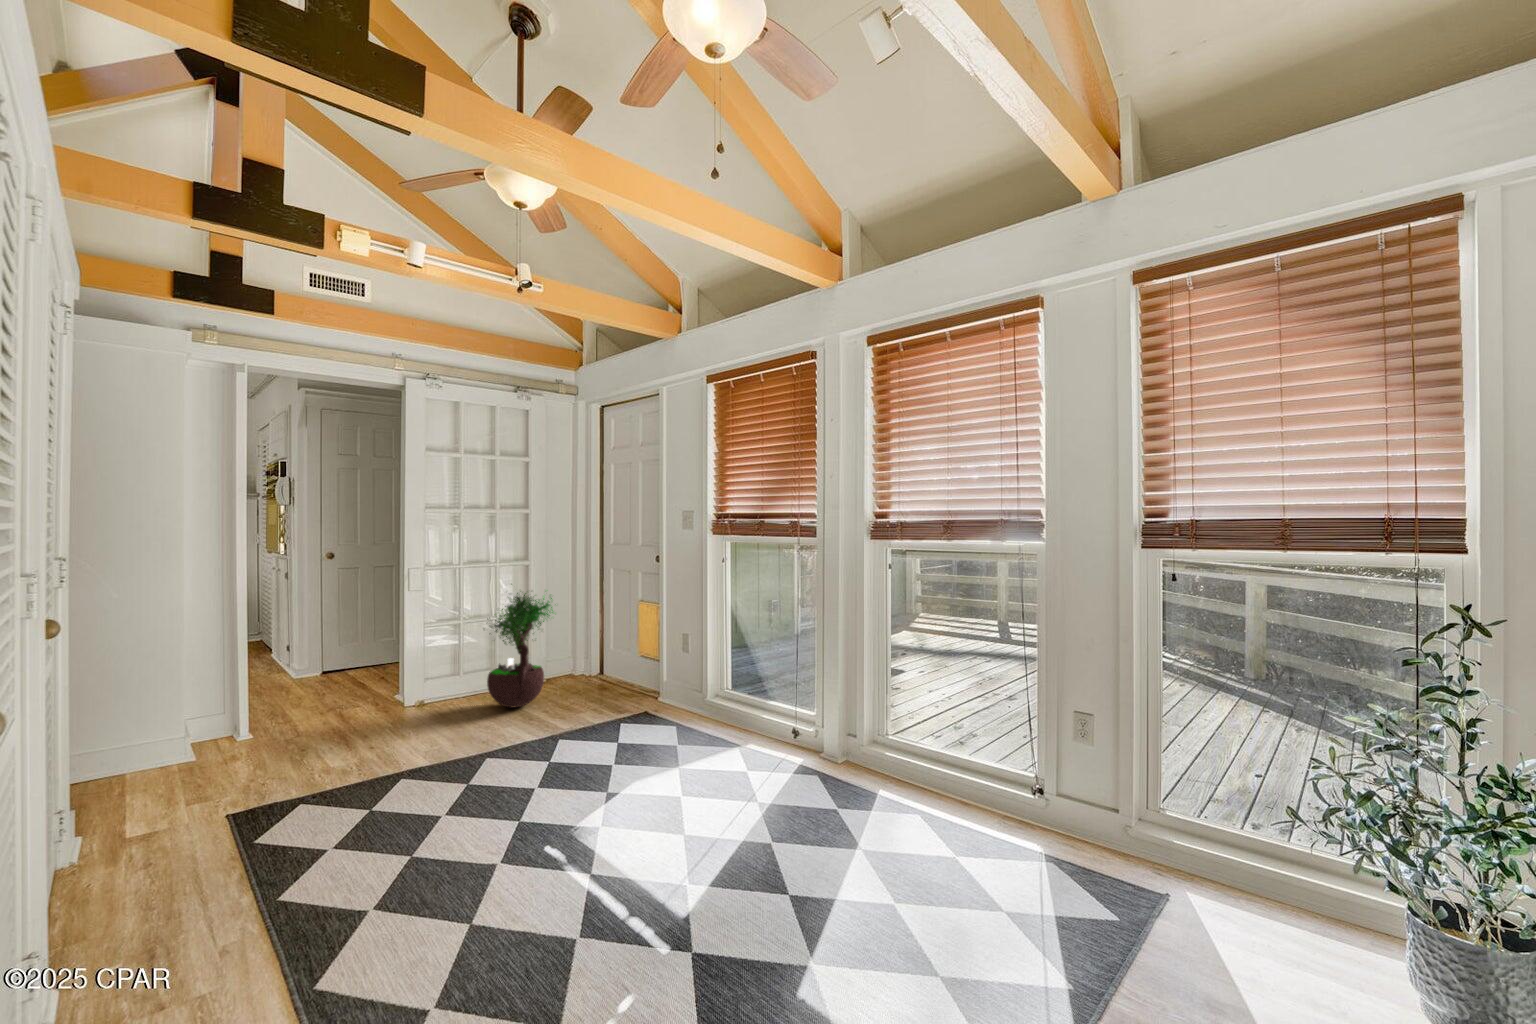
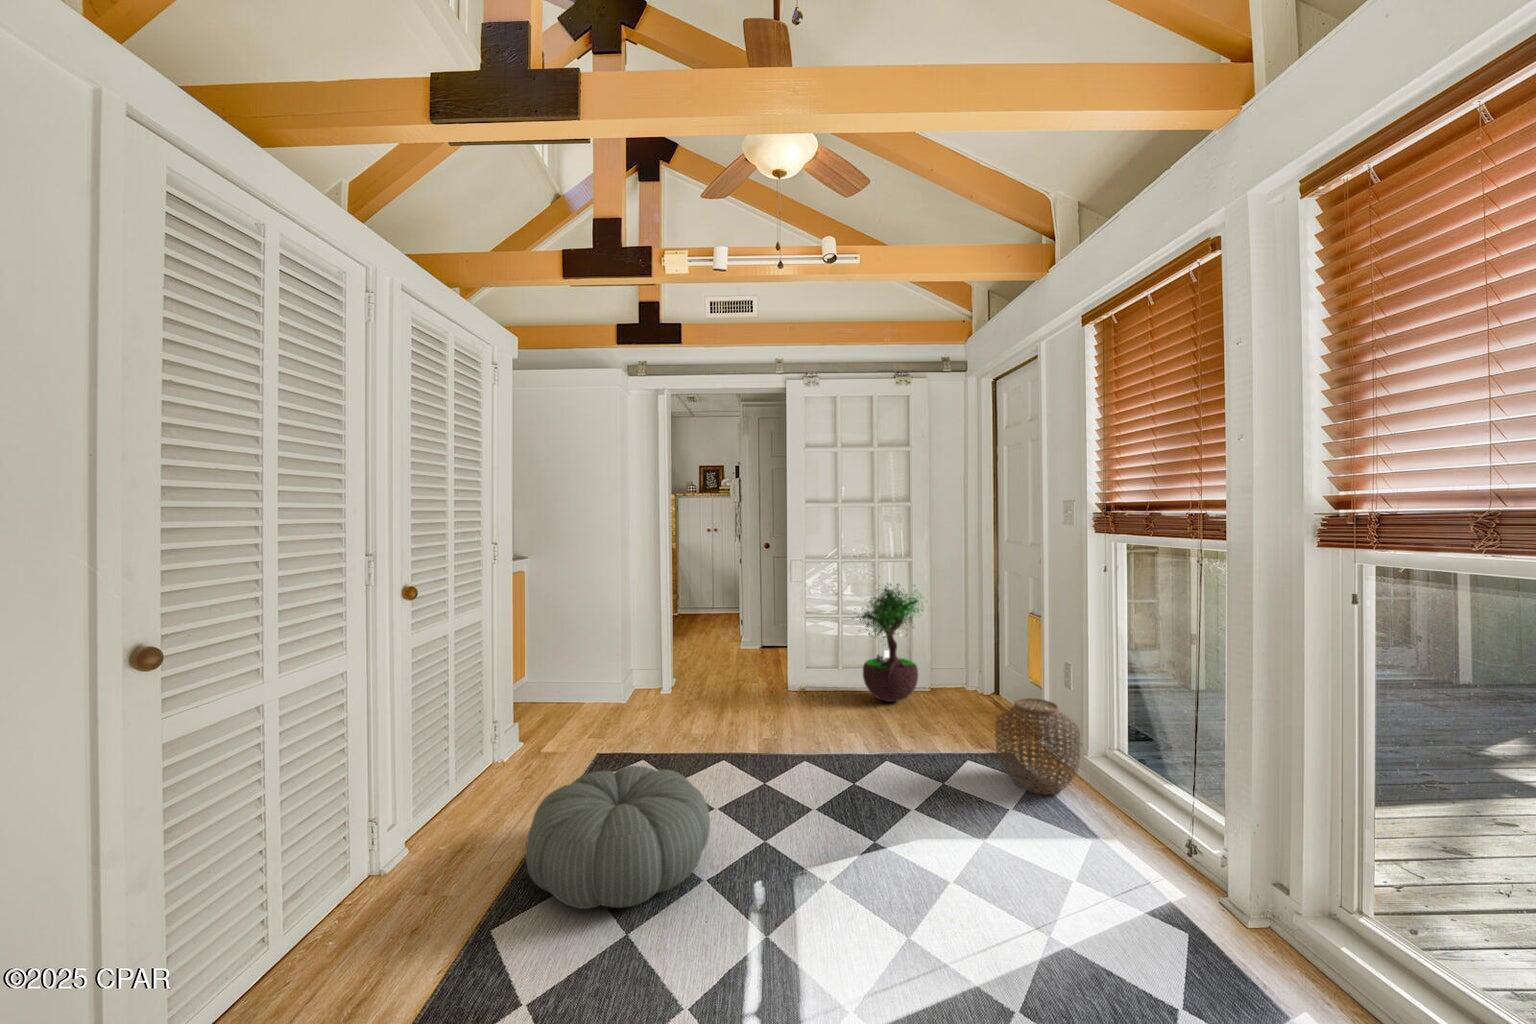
woven basket: none [653,666,714,737] -> present [995,698,1080,794]
pouf: none [276,789,499,942] -> present [526,766,710,909]

